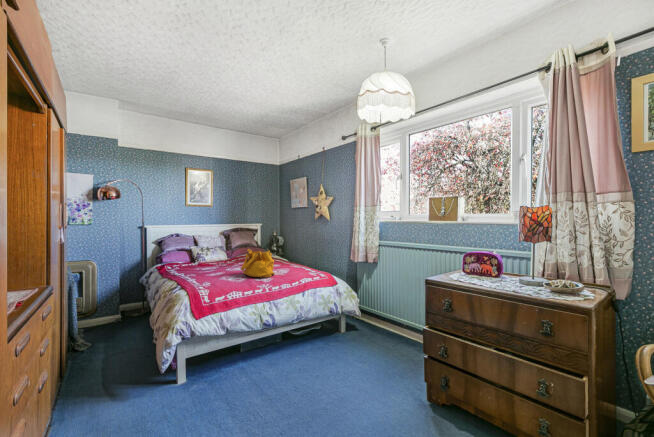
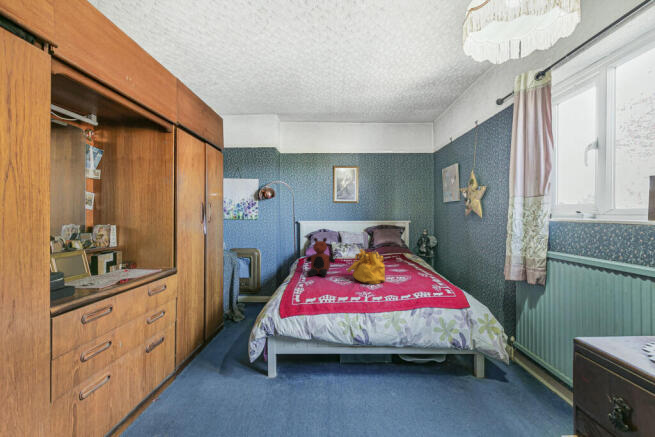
teddy bear: none [190,241,222,280] -> present [306,238,335,277]

